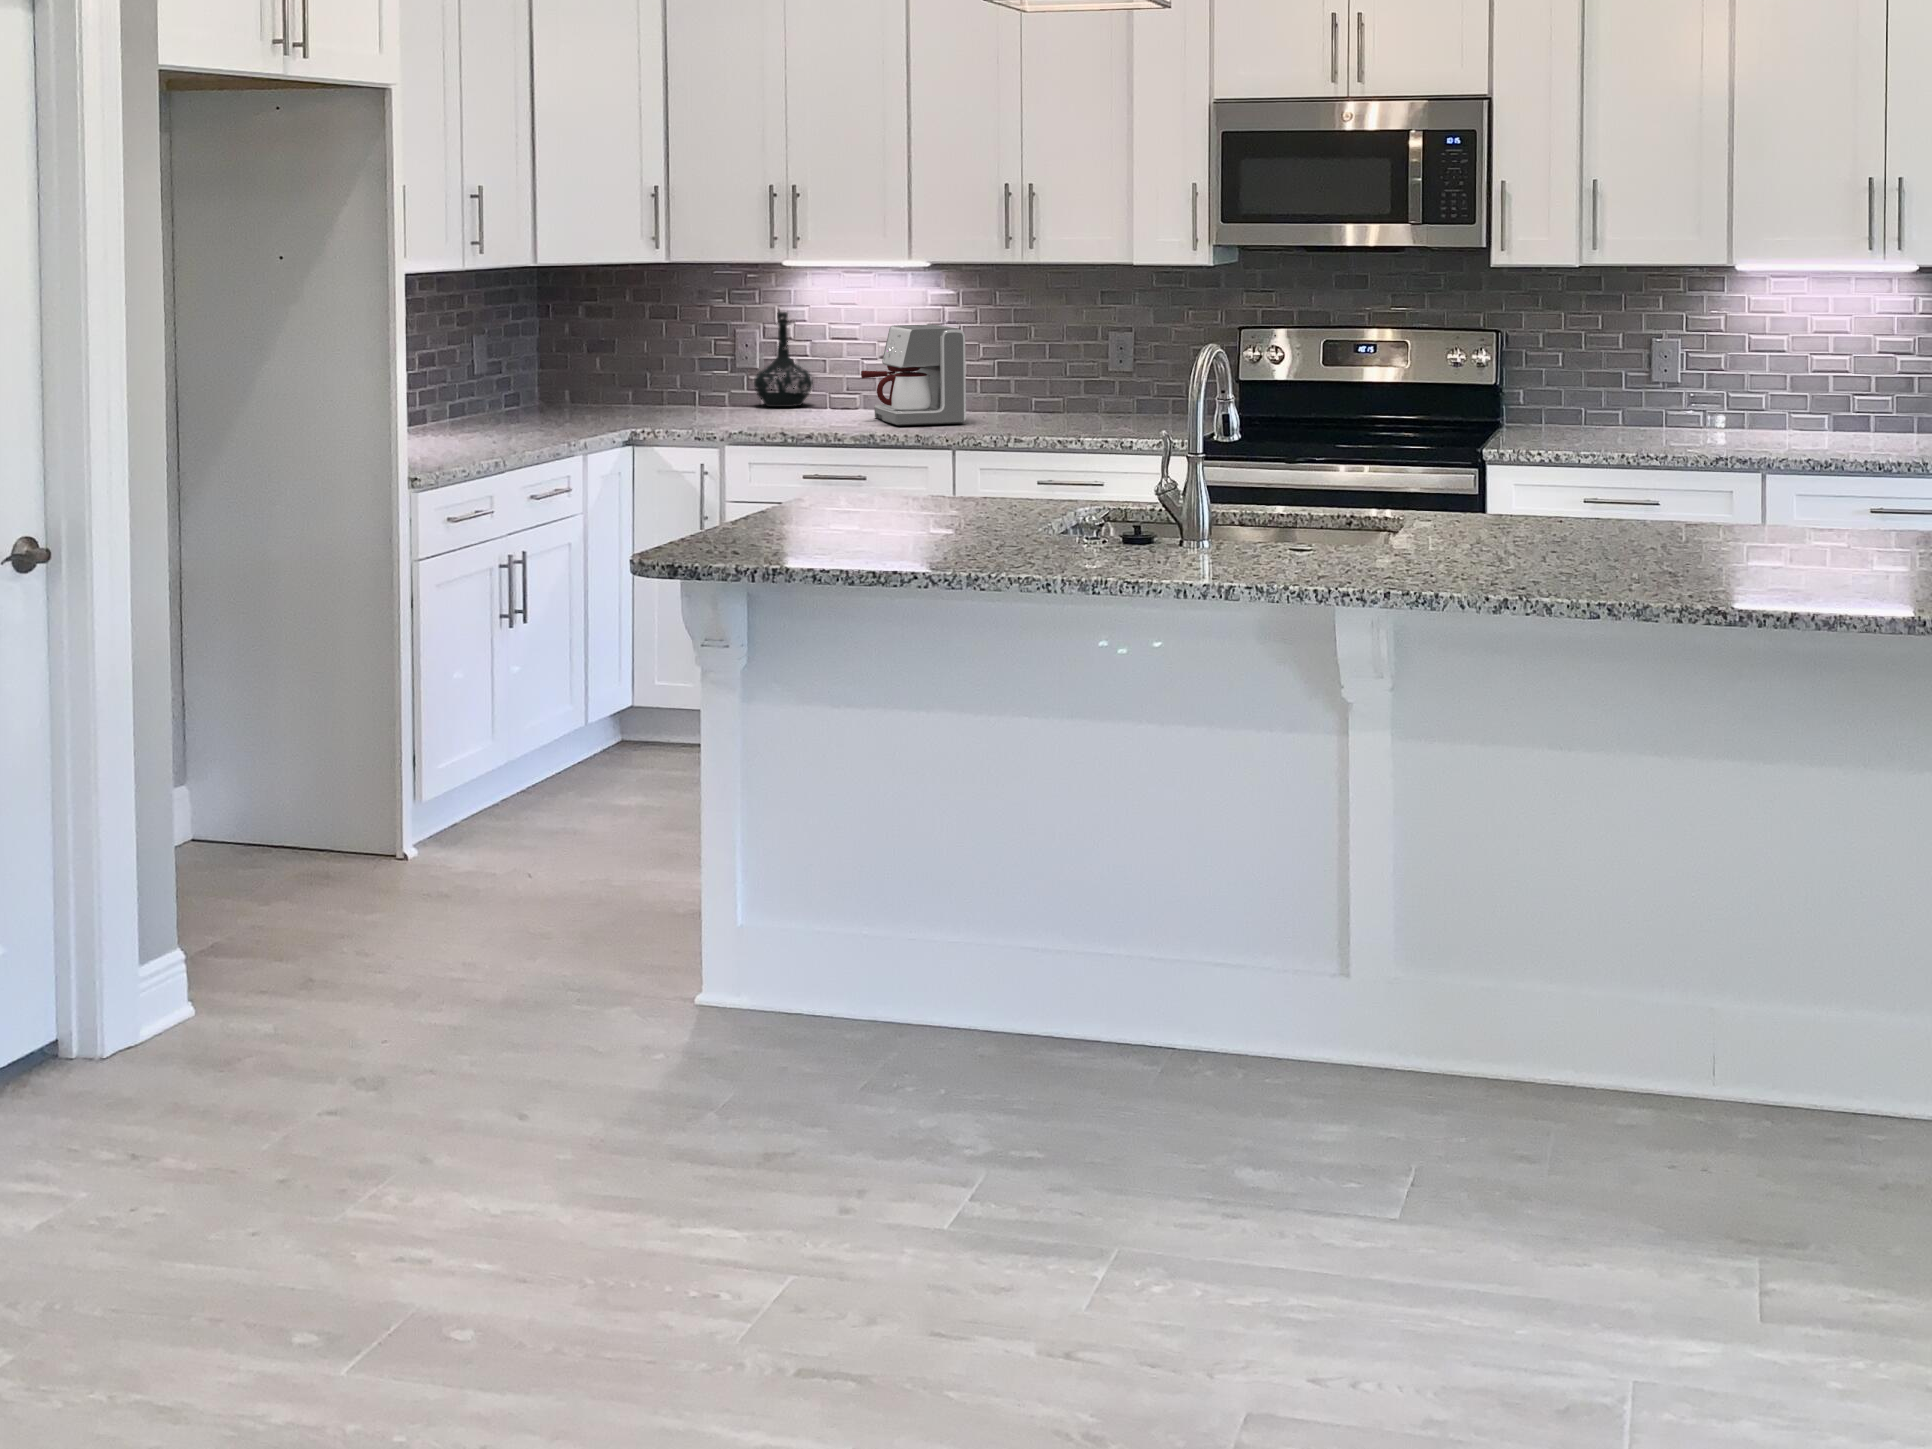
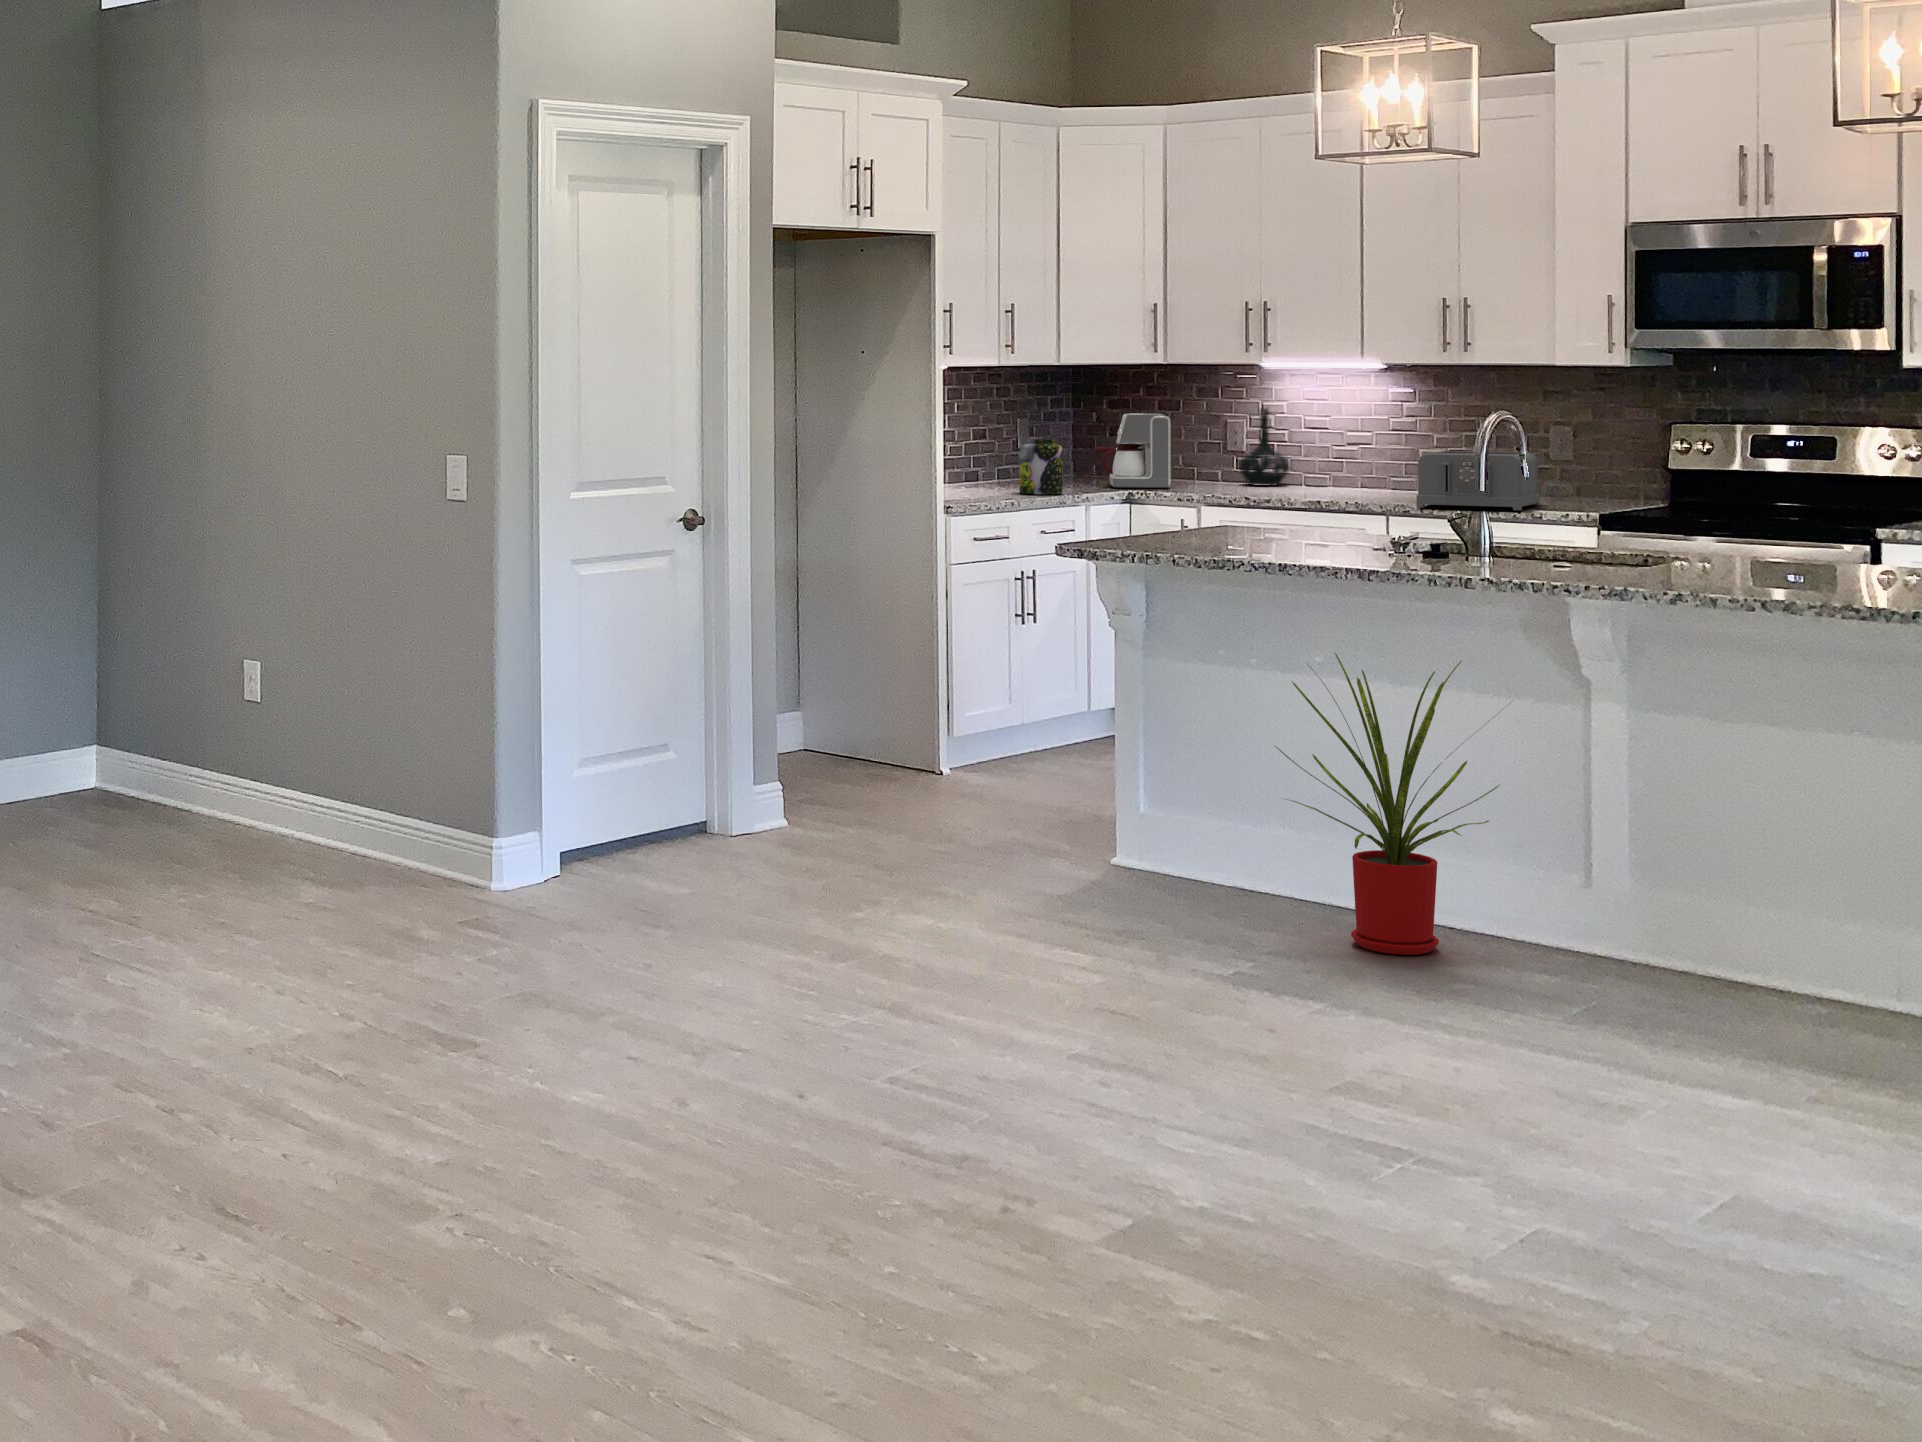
coffee maker: present [861,324,966,425] -> present [1096,414,1171,488]
jar: none [494,362,551,437] -> present [1020,439,1063,494]
toaster: none [995,365,1115,438] -> present [1416,451,1540,510]
house plant: none [1006,705,1317,1140] -> present [1275,653,1499,955]

